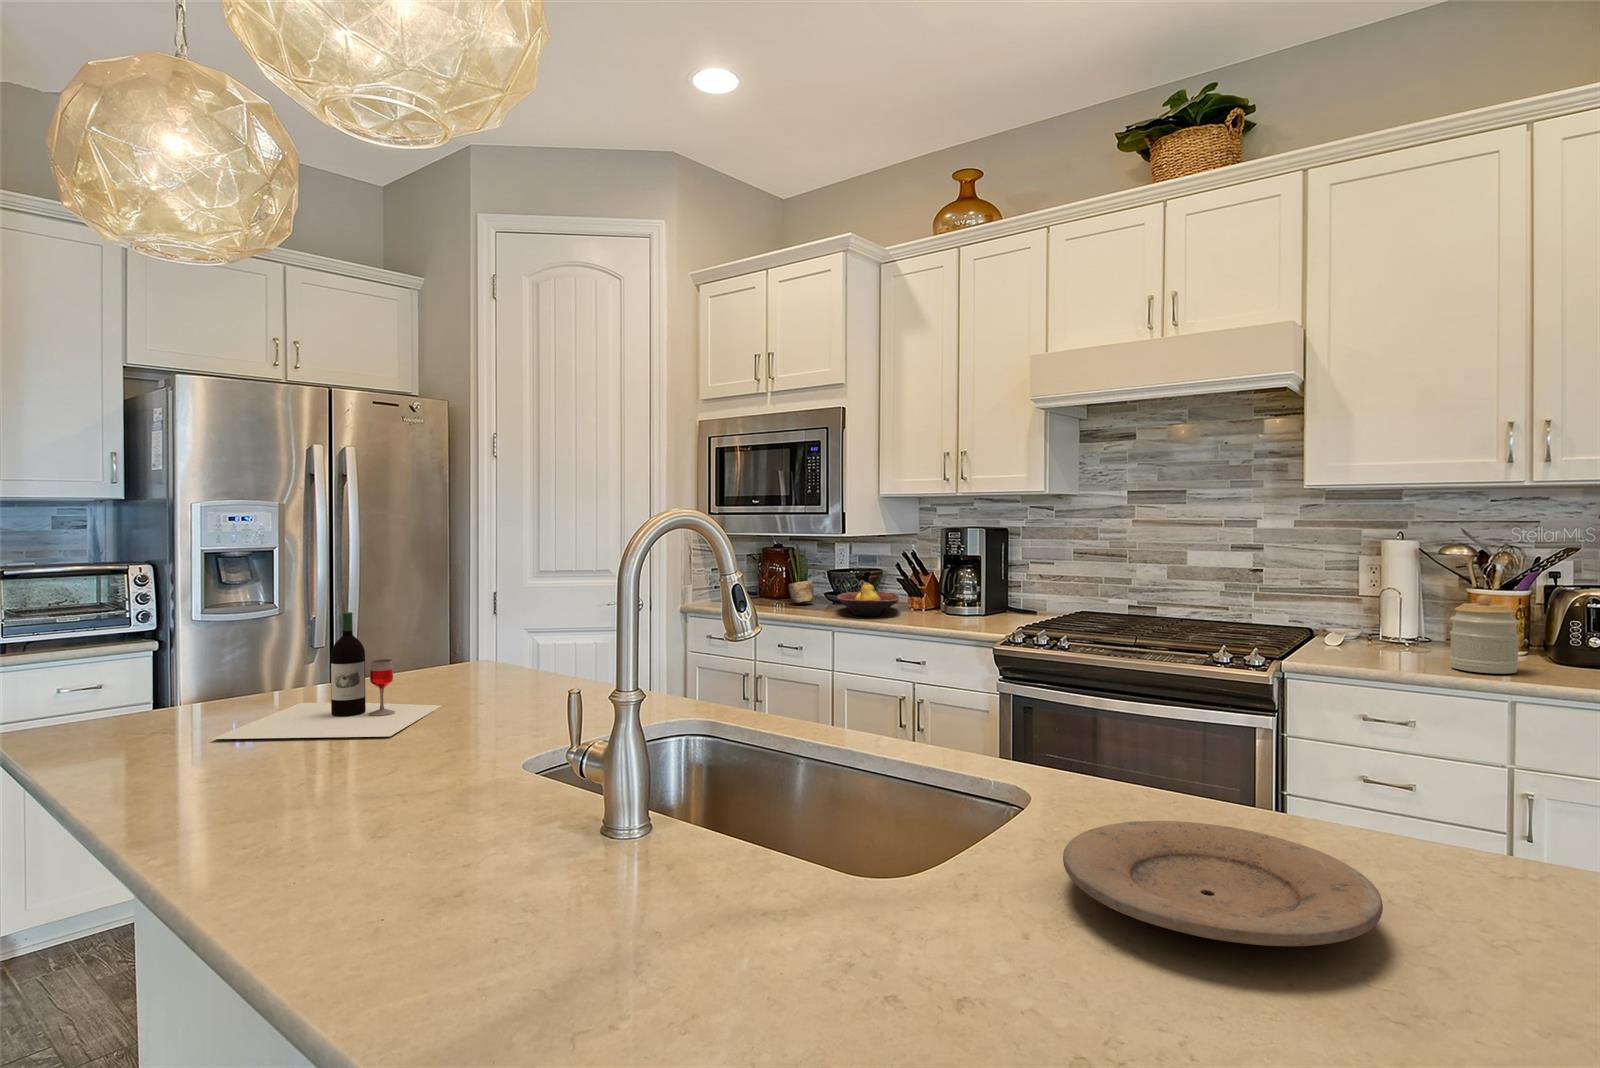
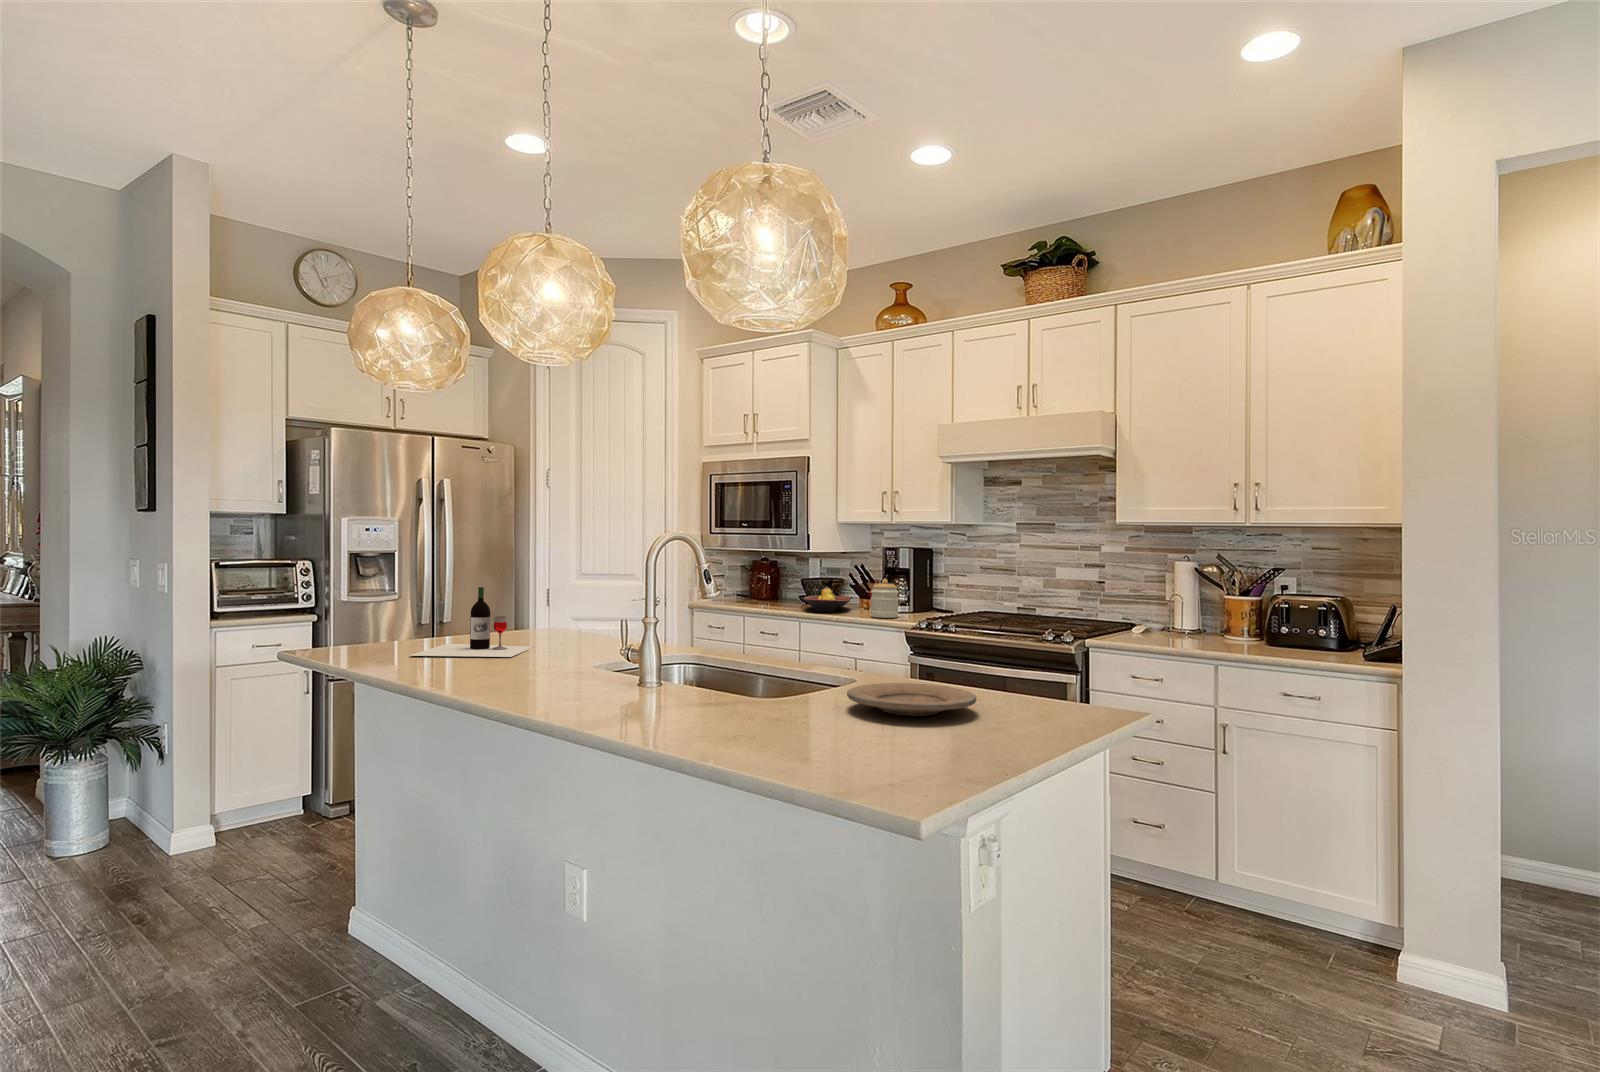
potted plant: present [788,544,814,604] -> none [770,557,789,604]
jar: present [1450,595,1519,674] -> present [871,579,899,618]

